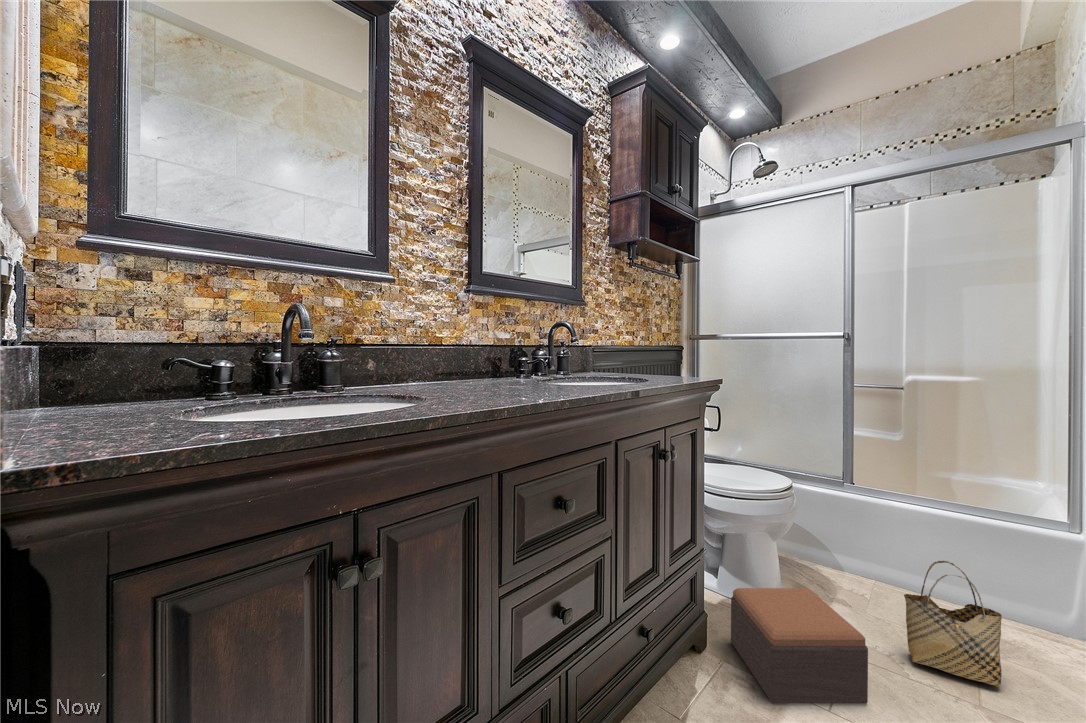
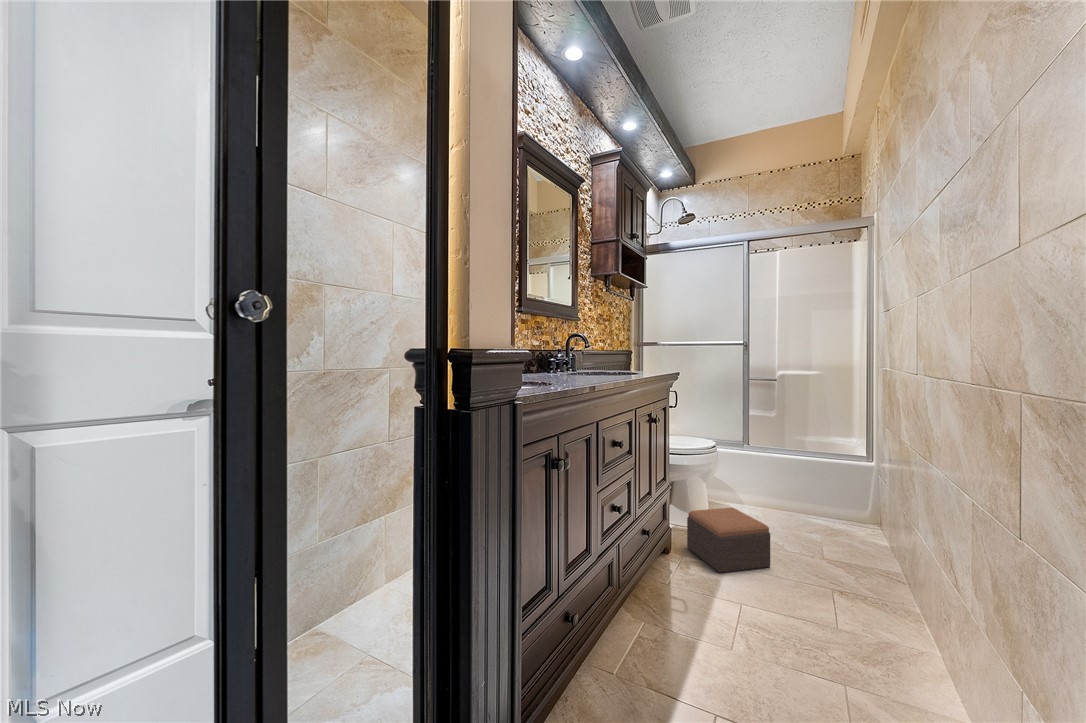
woven basket: present [904,561,1002,686] -> none [786,483,837,551]

